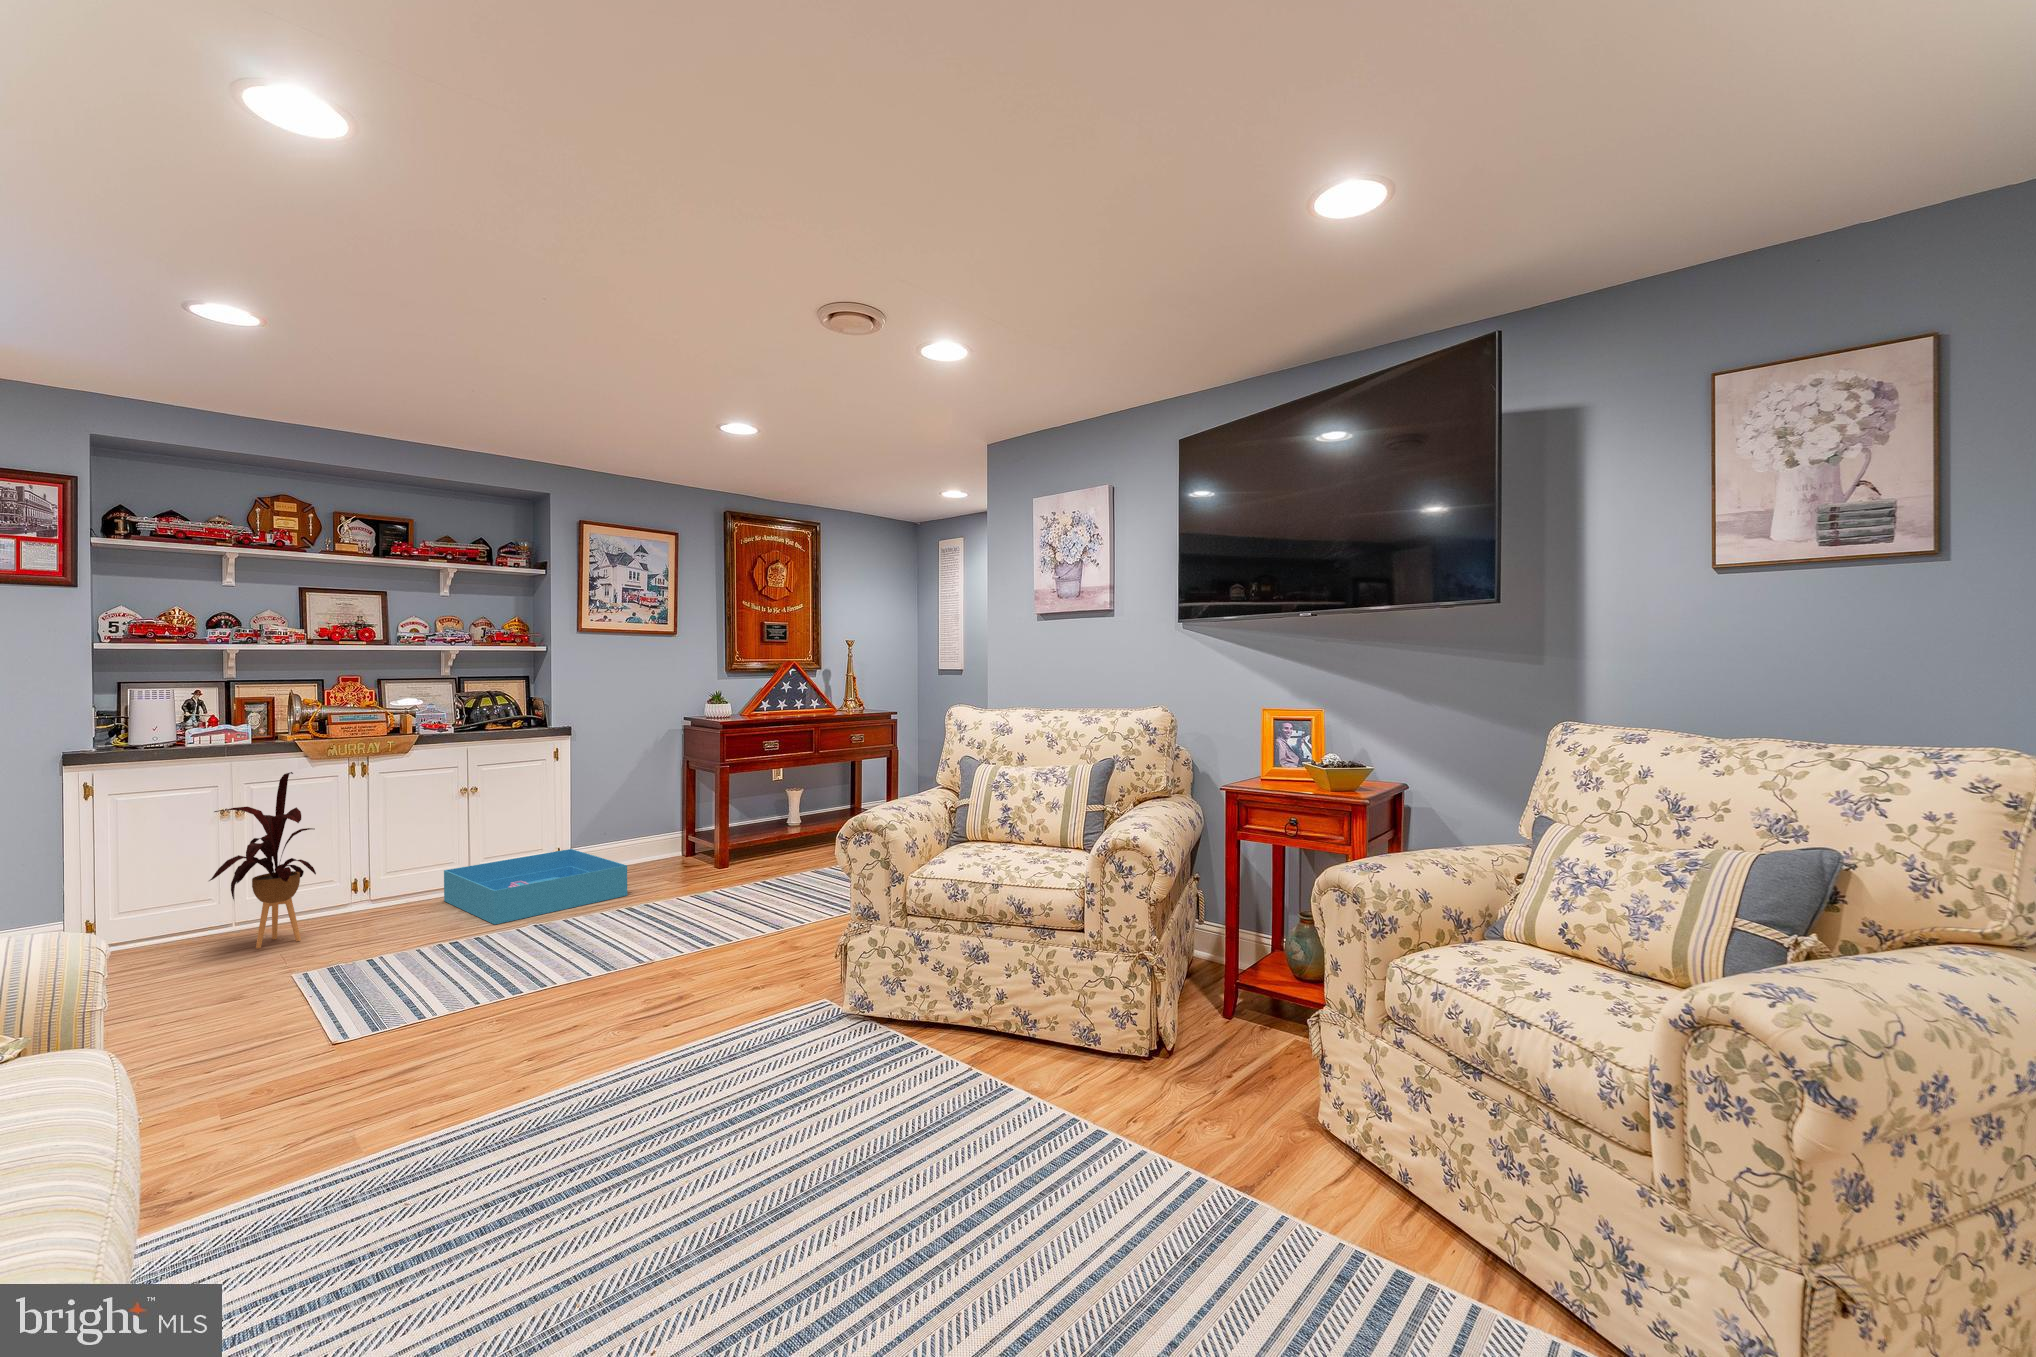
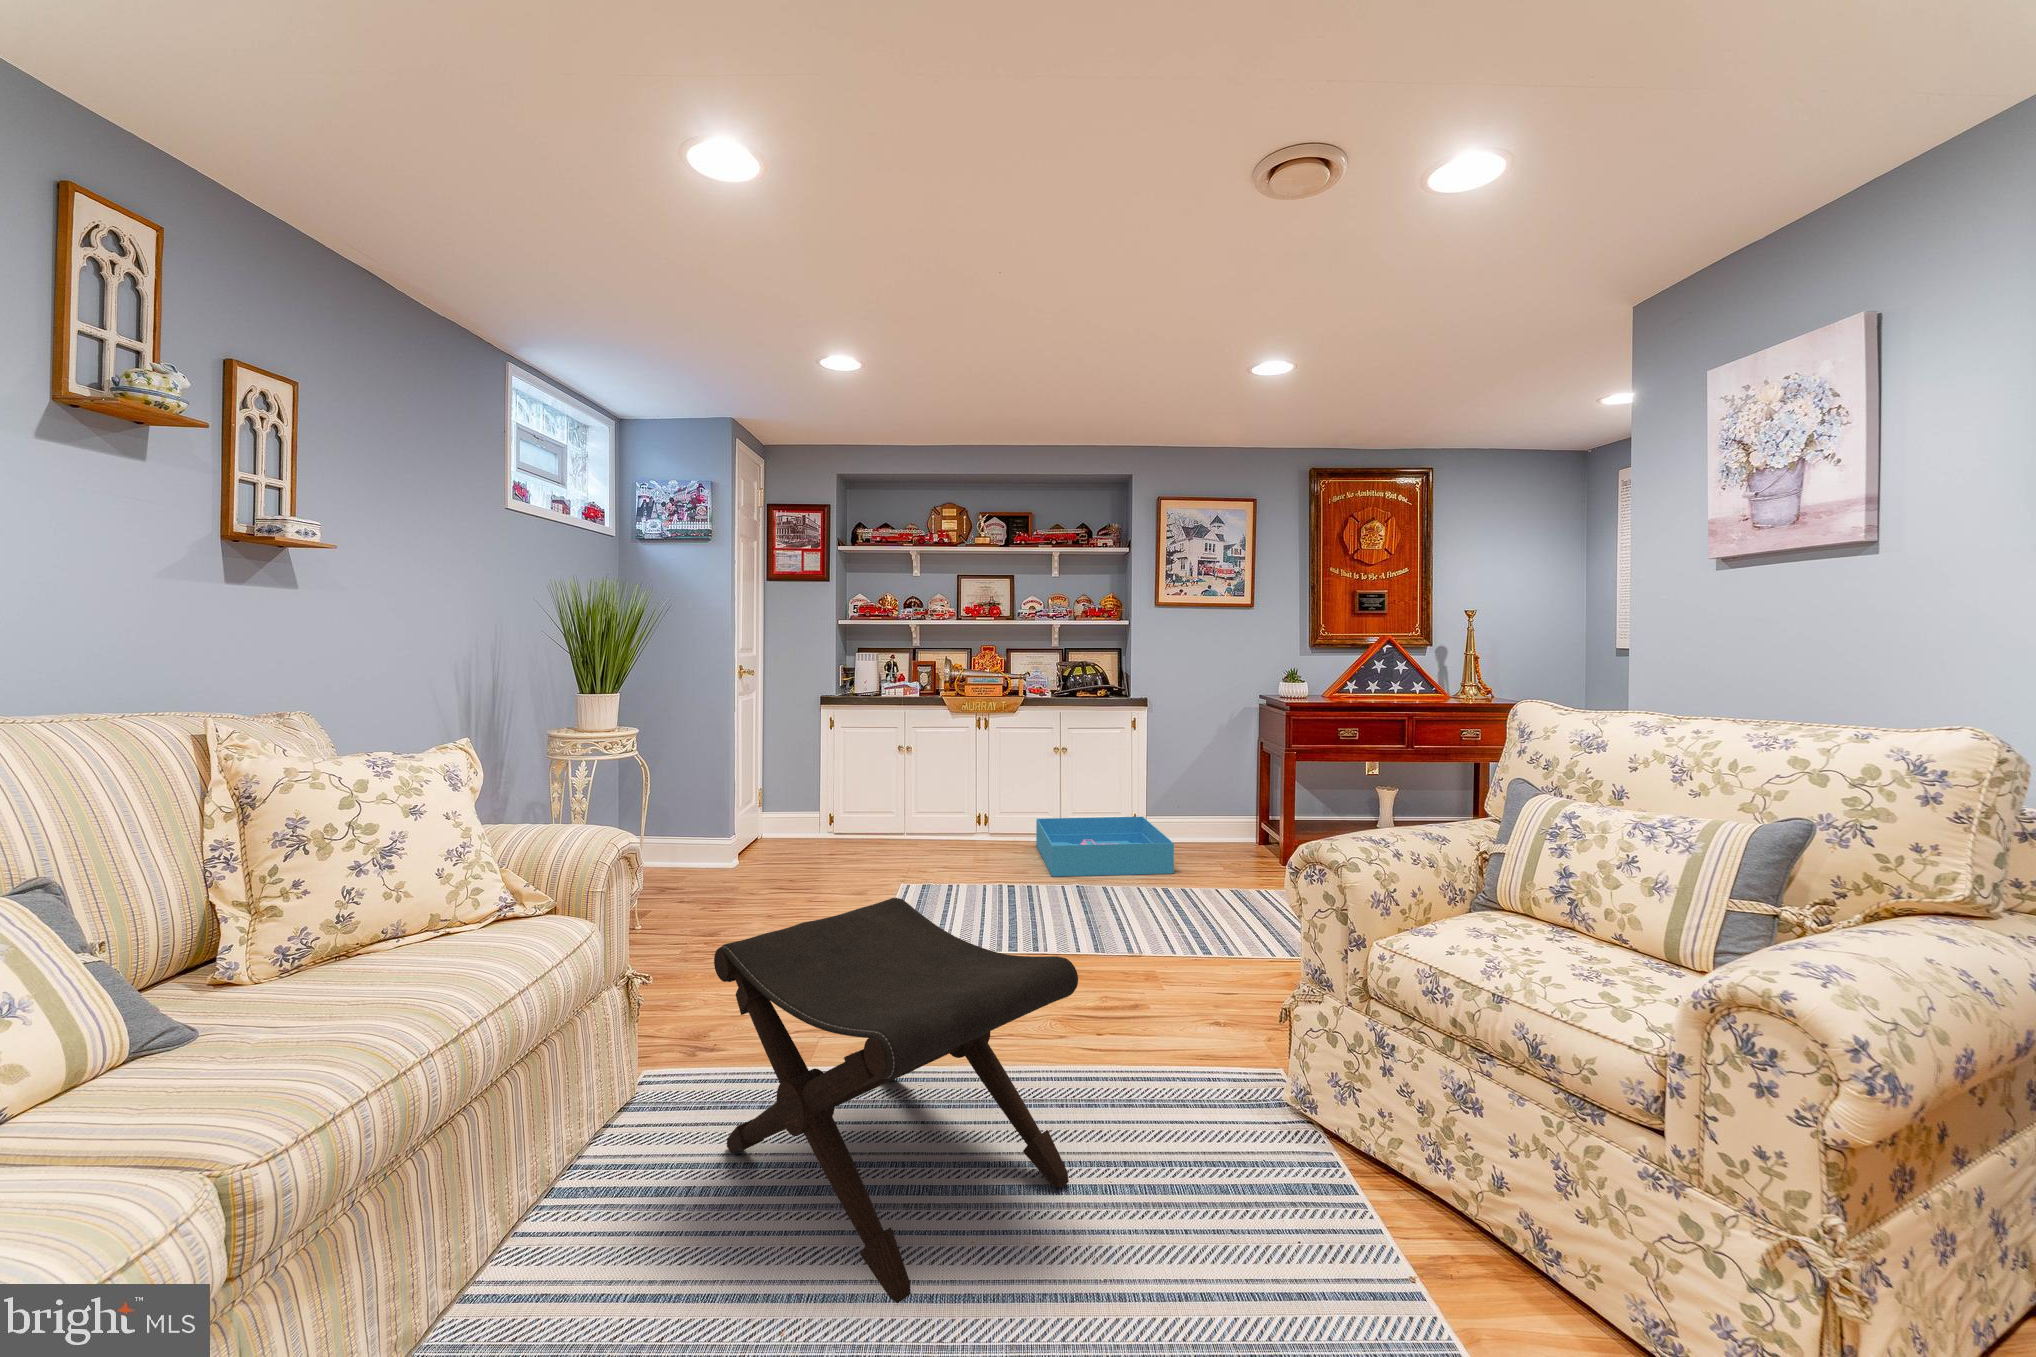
house plant: present [209,772,316,949] -> none [872,723,944,858]
footstool: none [327,933,731,1244] -> present [714,898,1078,1303]

